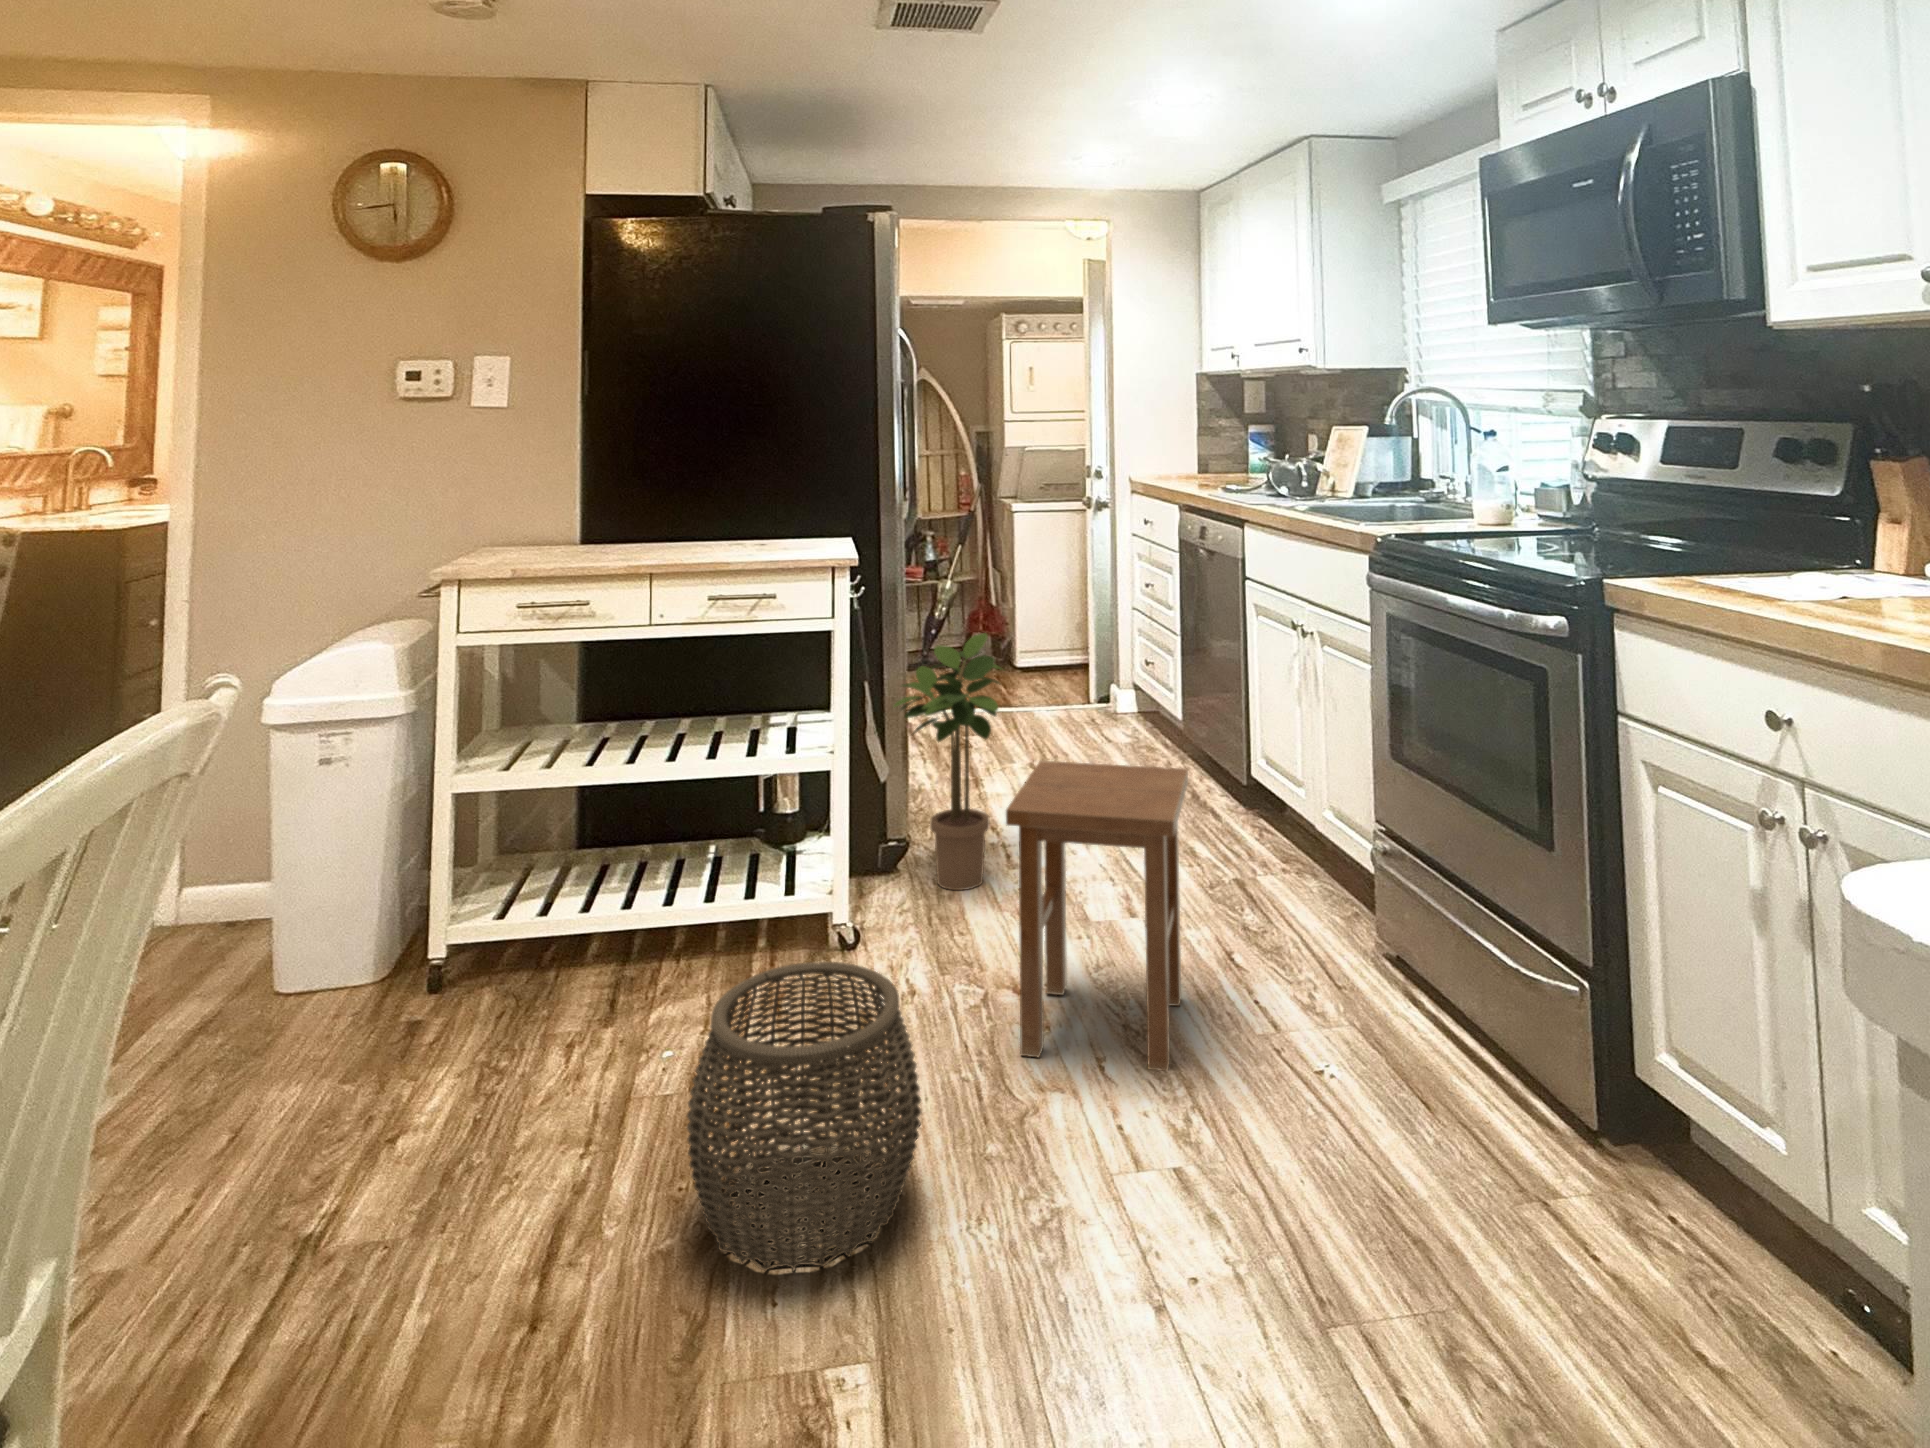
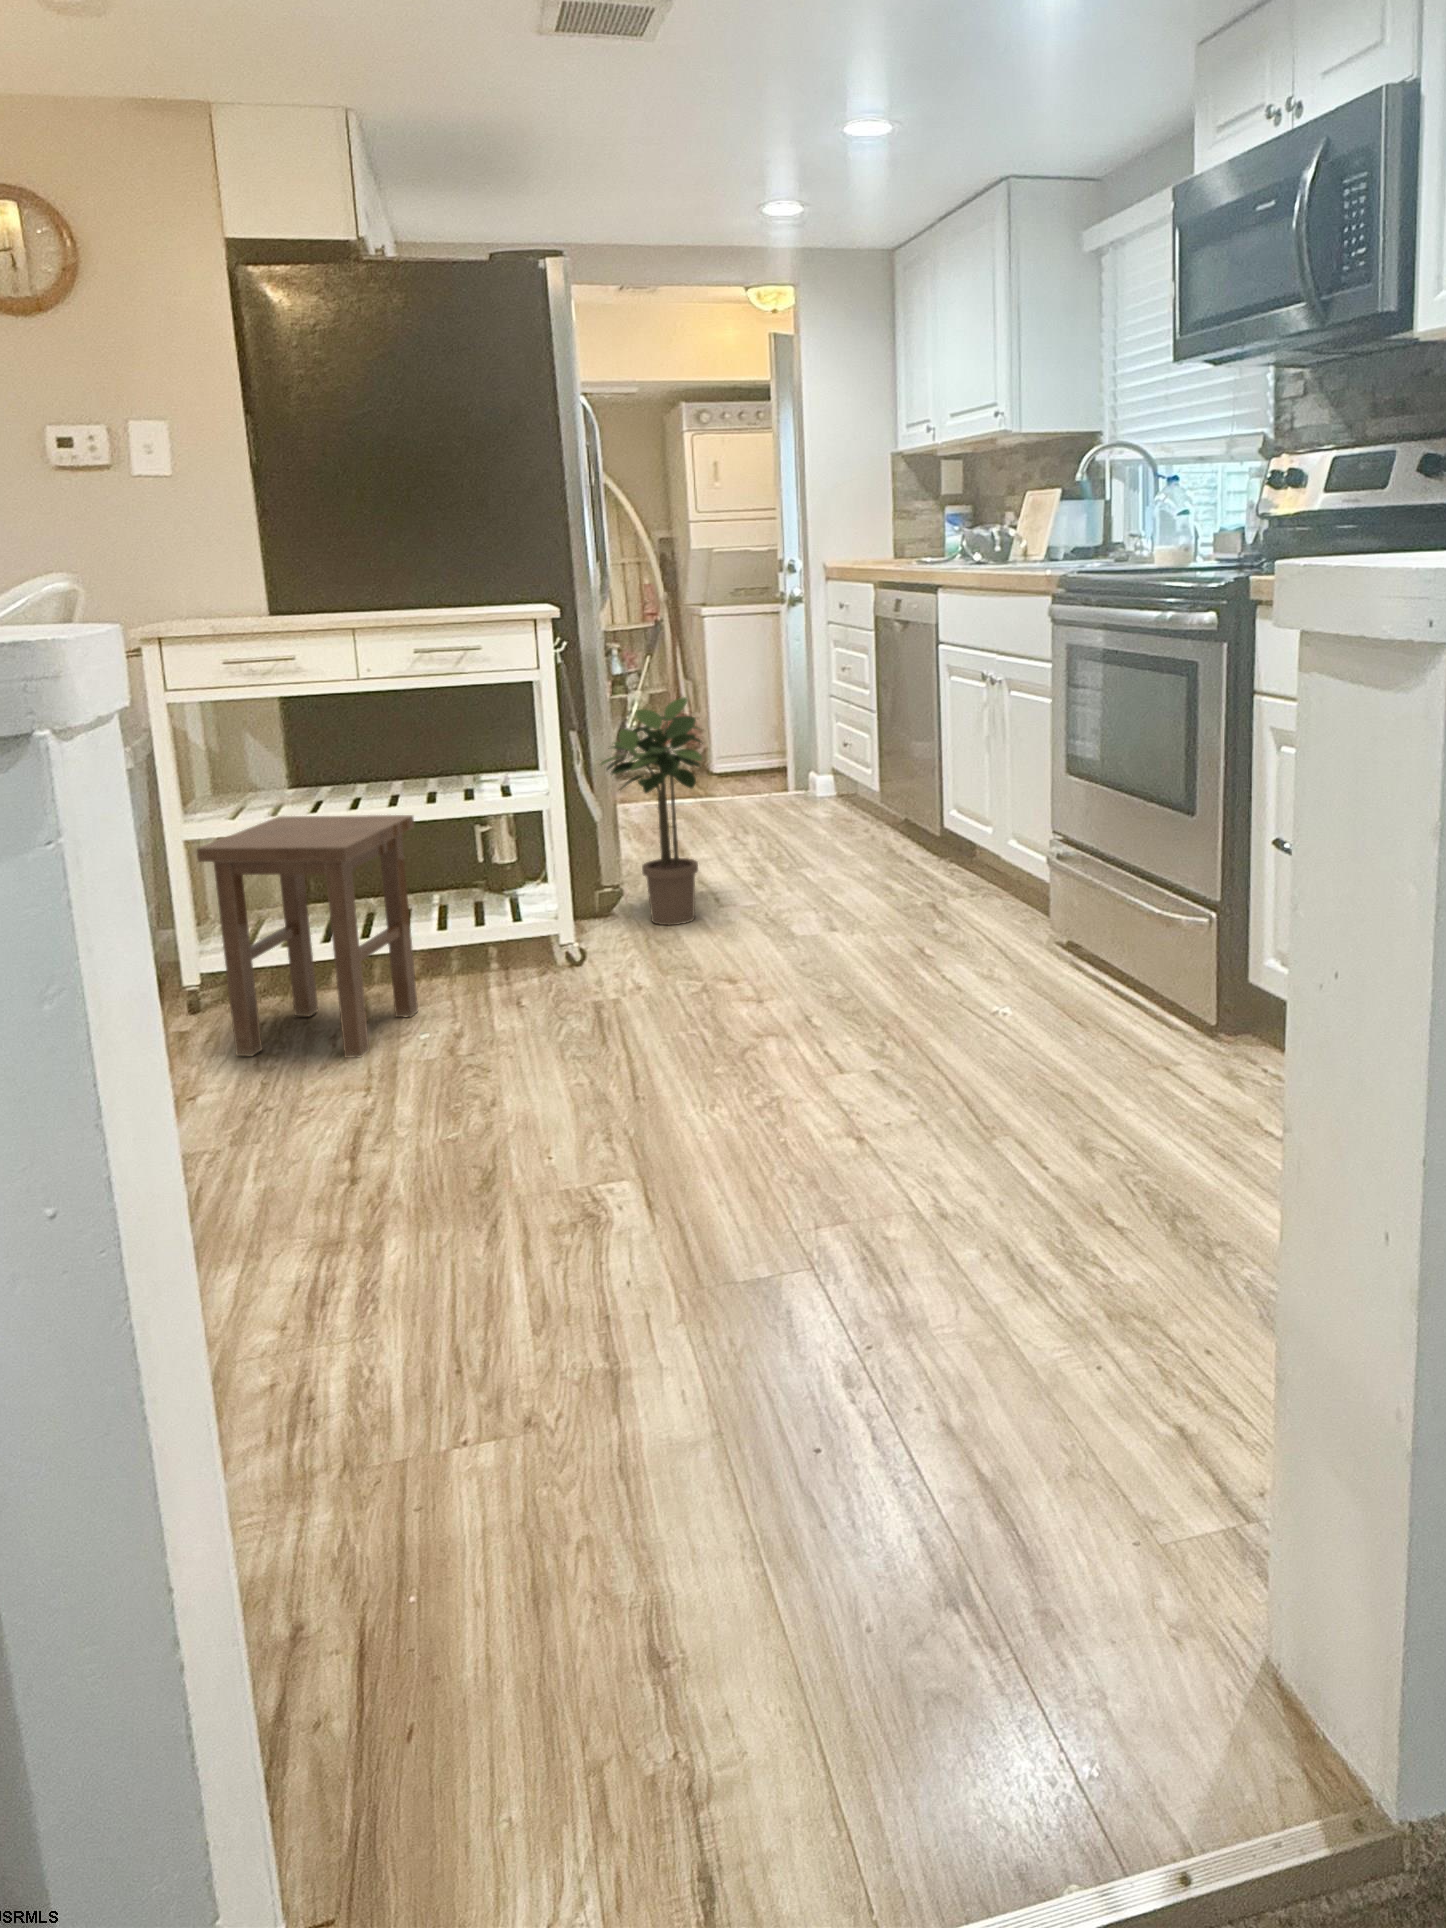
stool: present [1006,761,1188,1071] -> present [197,815,418,1057]
woven basket: present [687,962,921,1271] -> none [460,928,660,1137]

